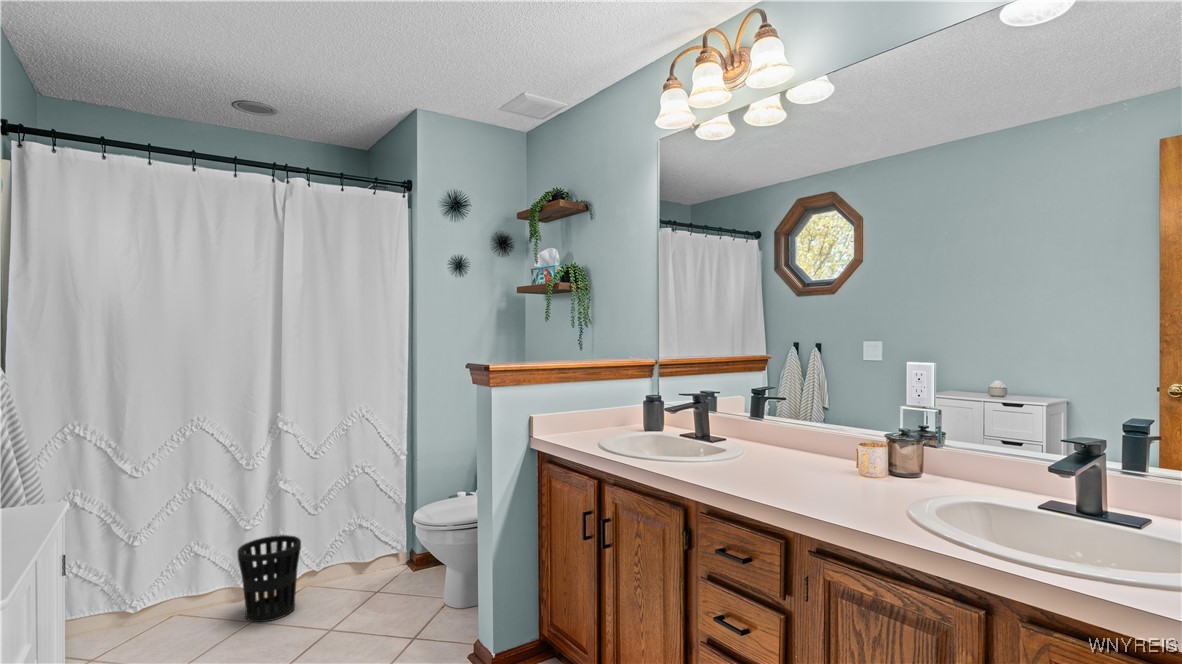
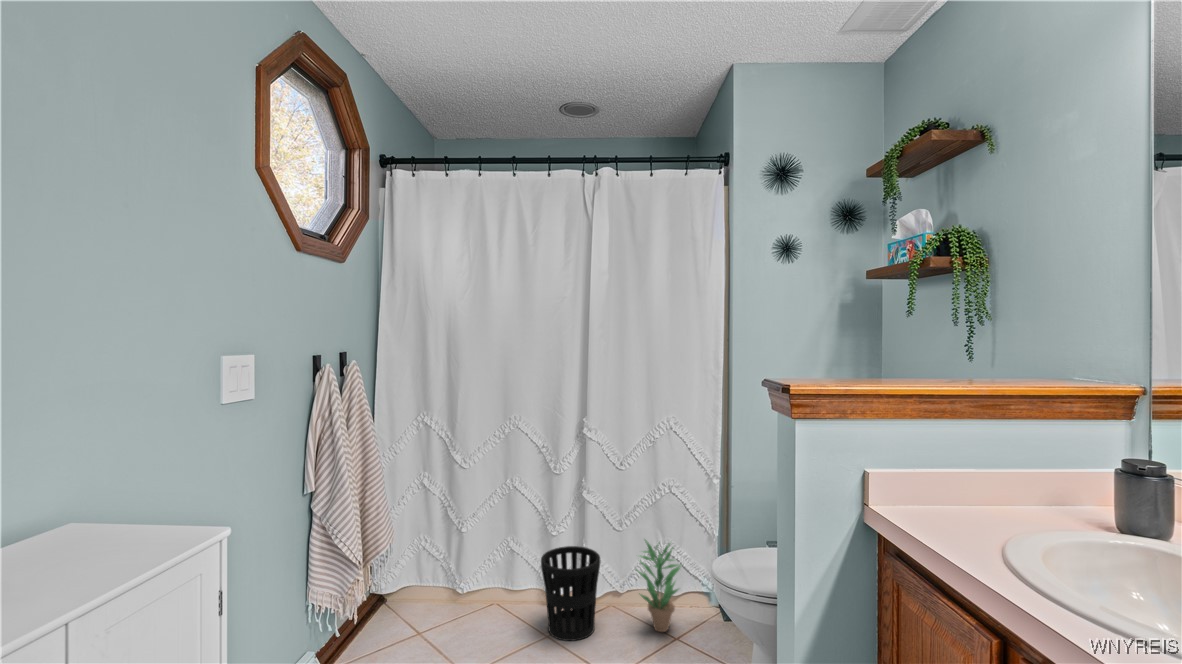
potted plant: none [334,511,380,593] -> present [636,540,680,632]

